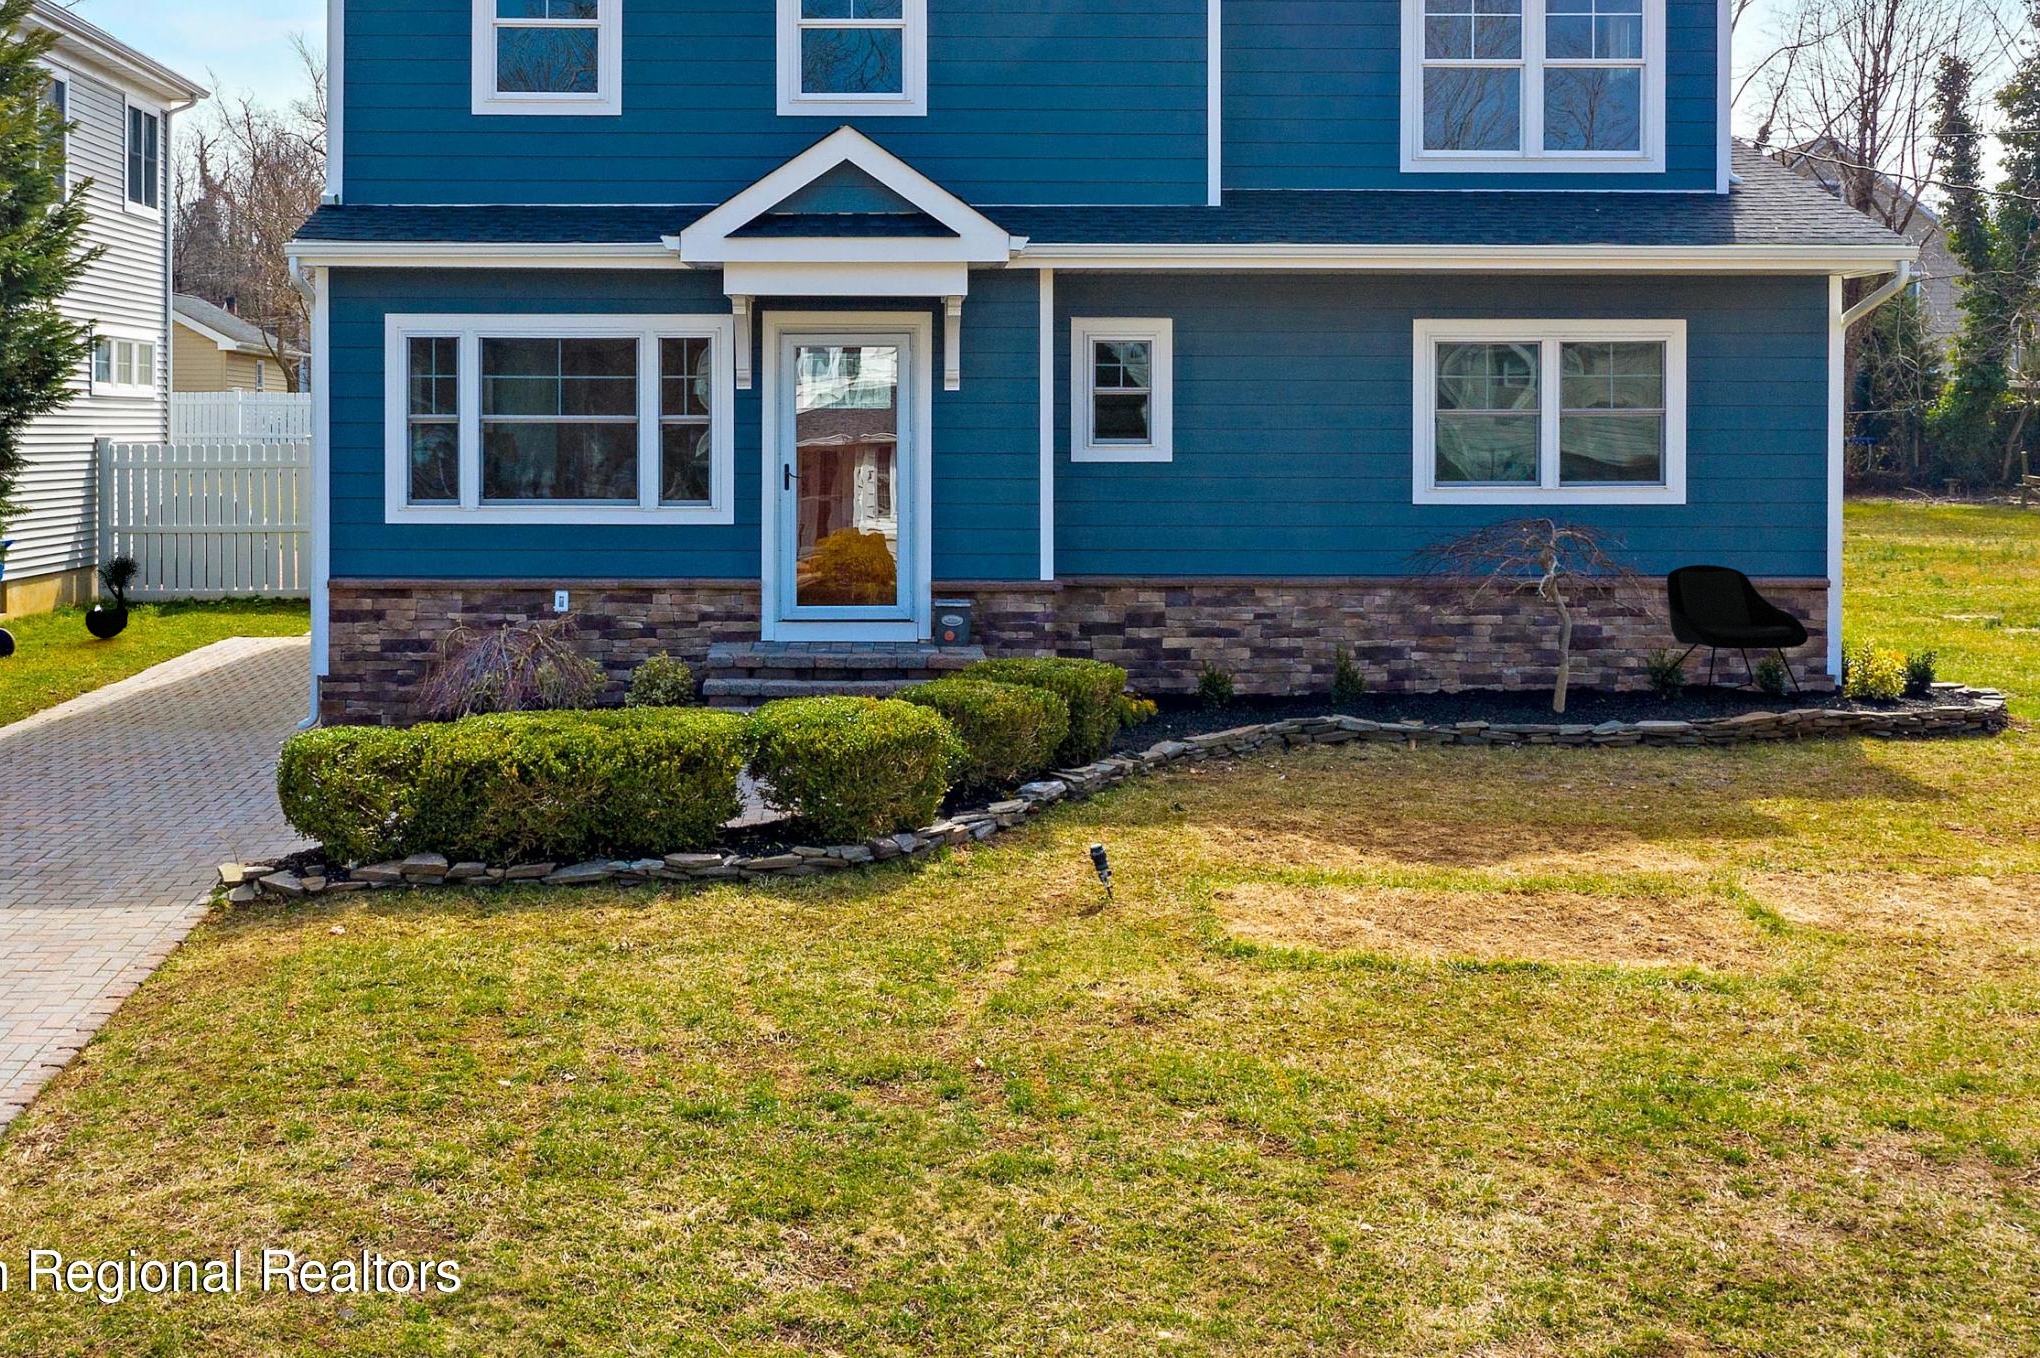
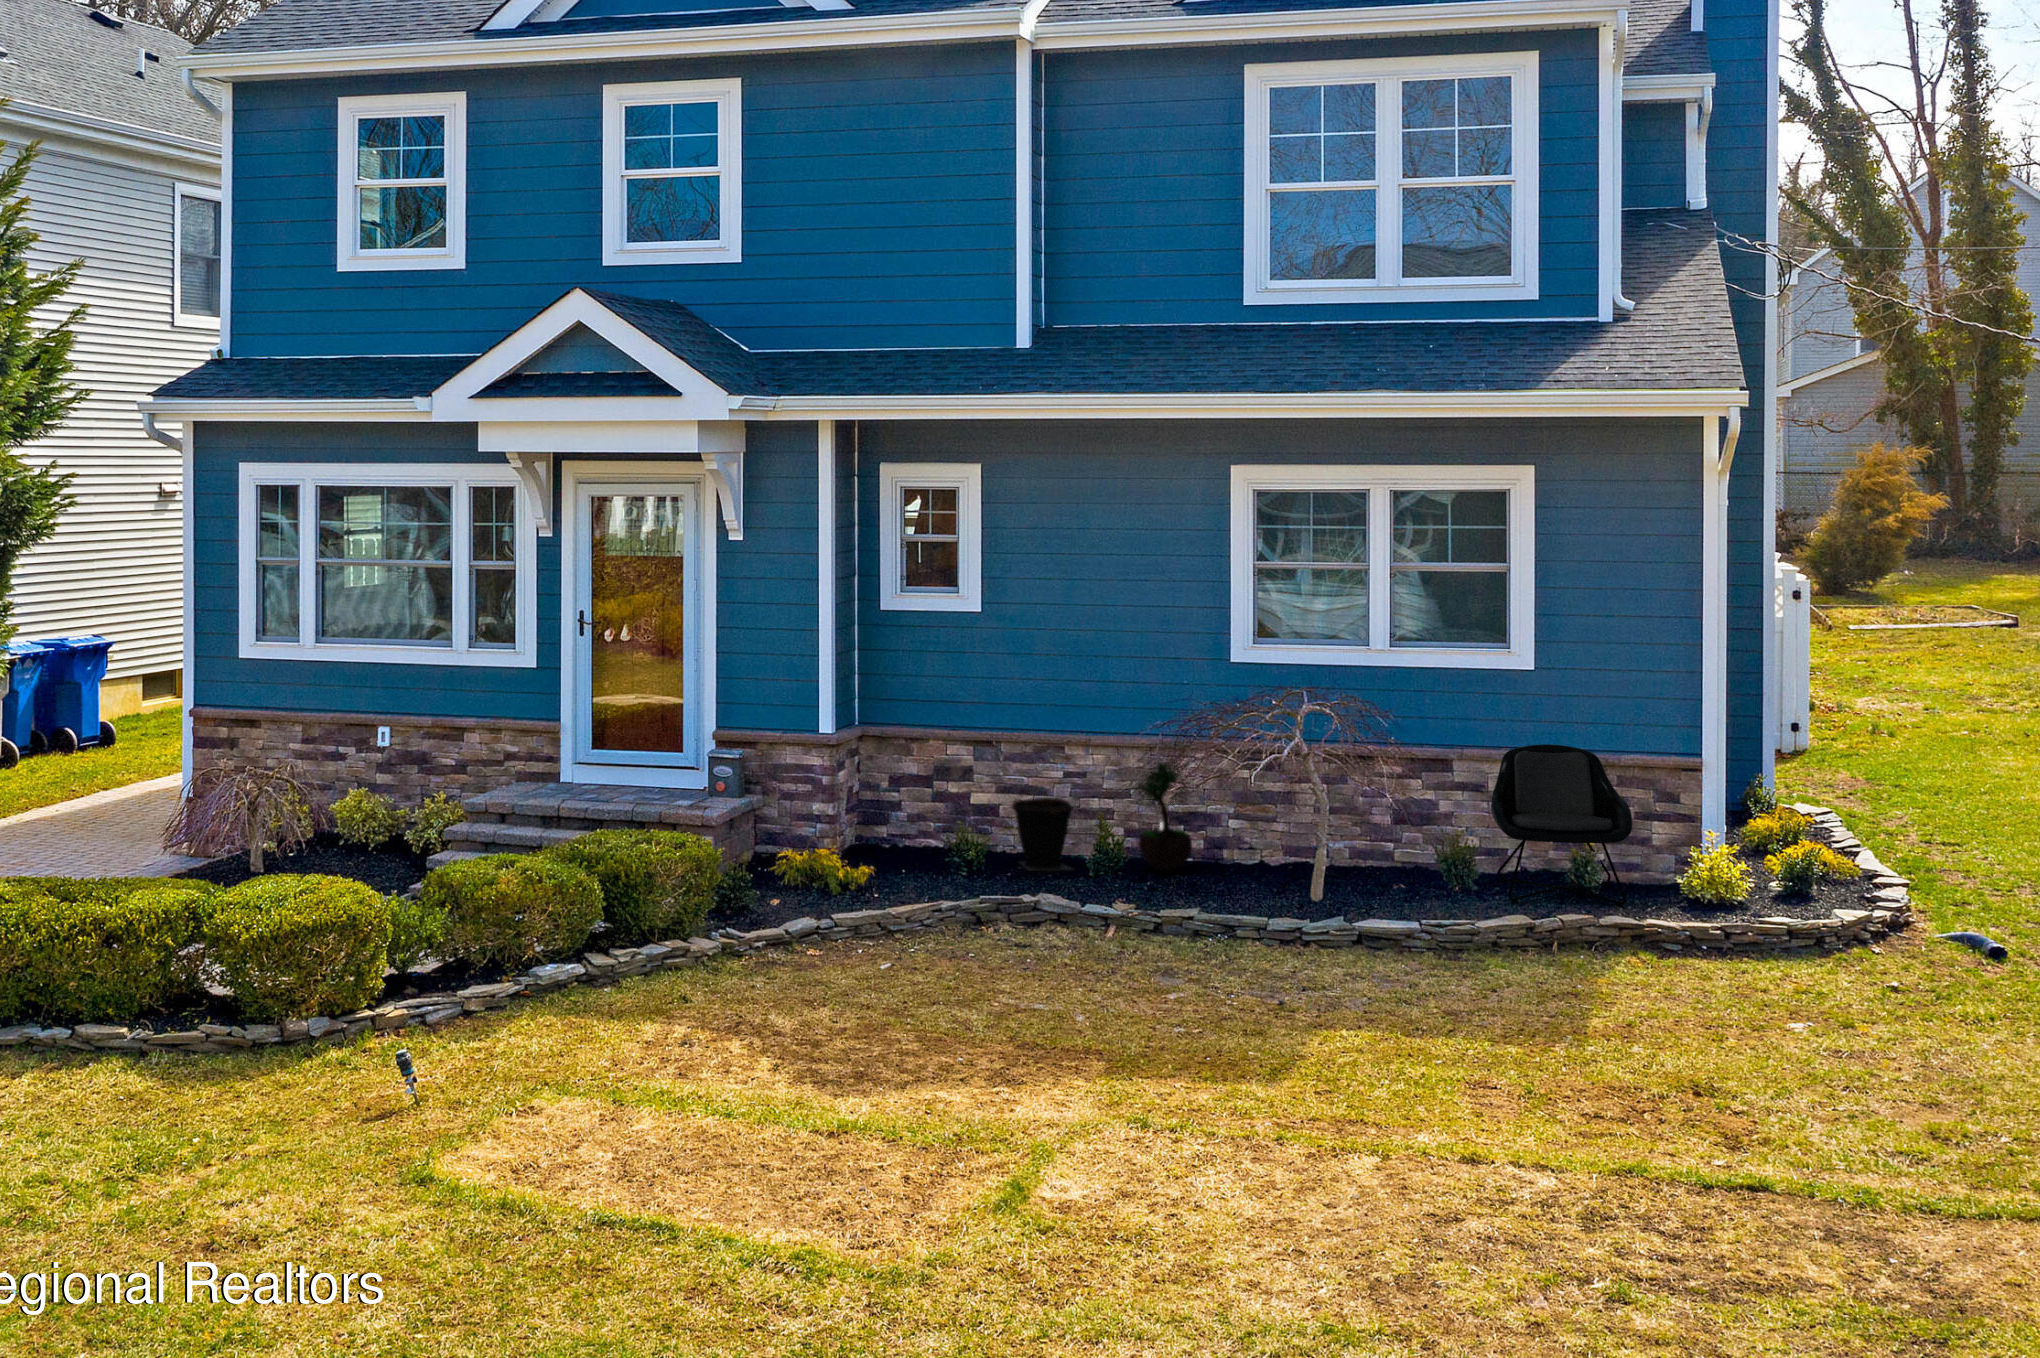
potted tree: present [85,552,141,638] -> present [1134,757,1194,871]
bucket: none [1229,633,1295,702] -> present [1012,798,1073,871]

